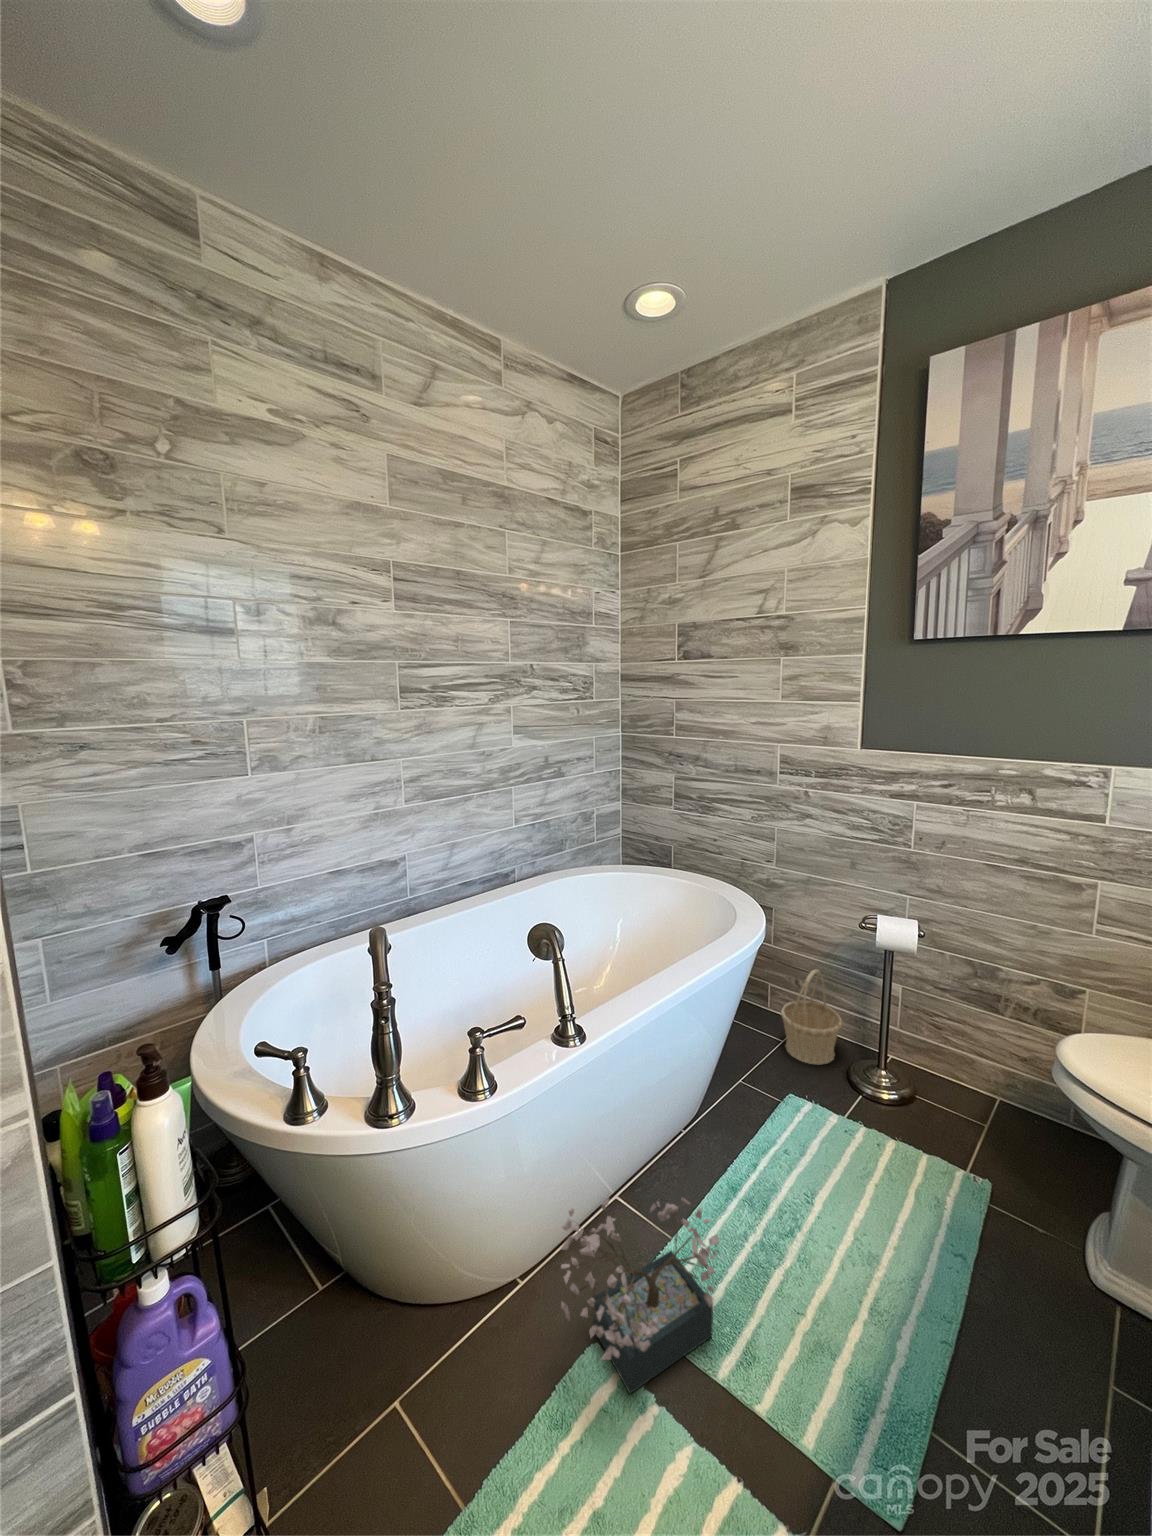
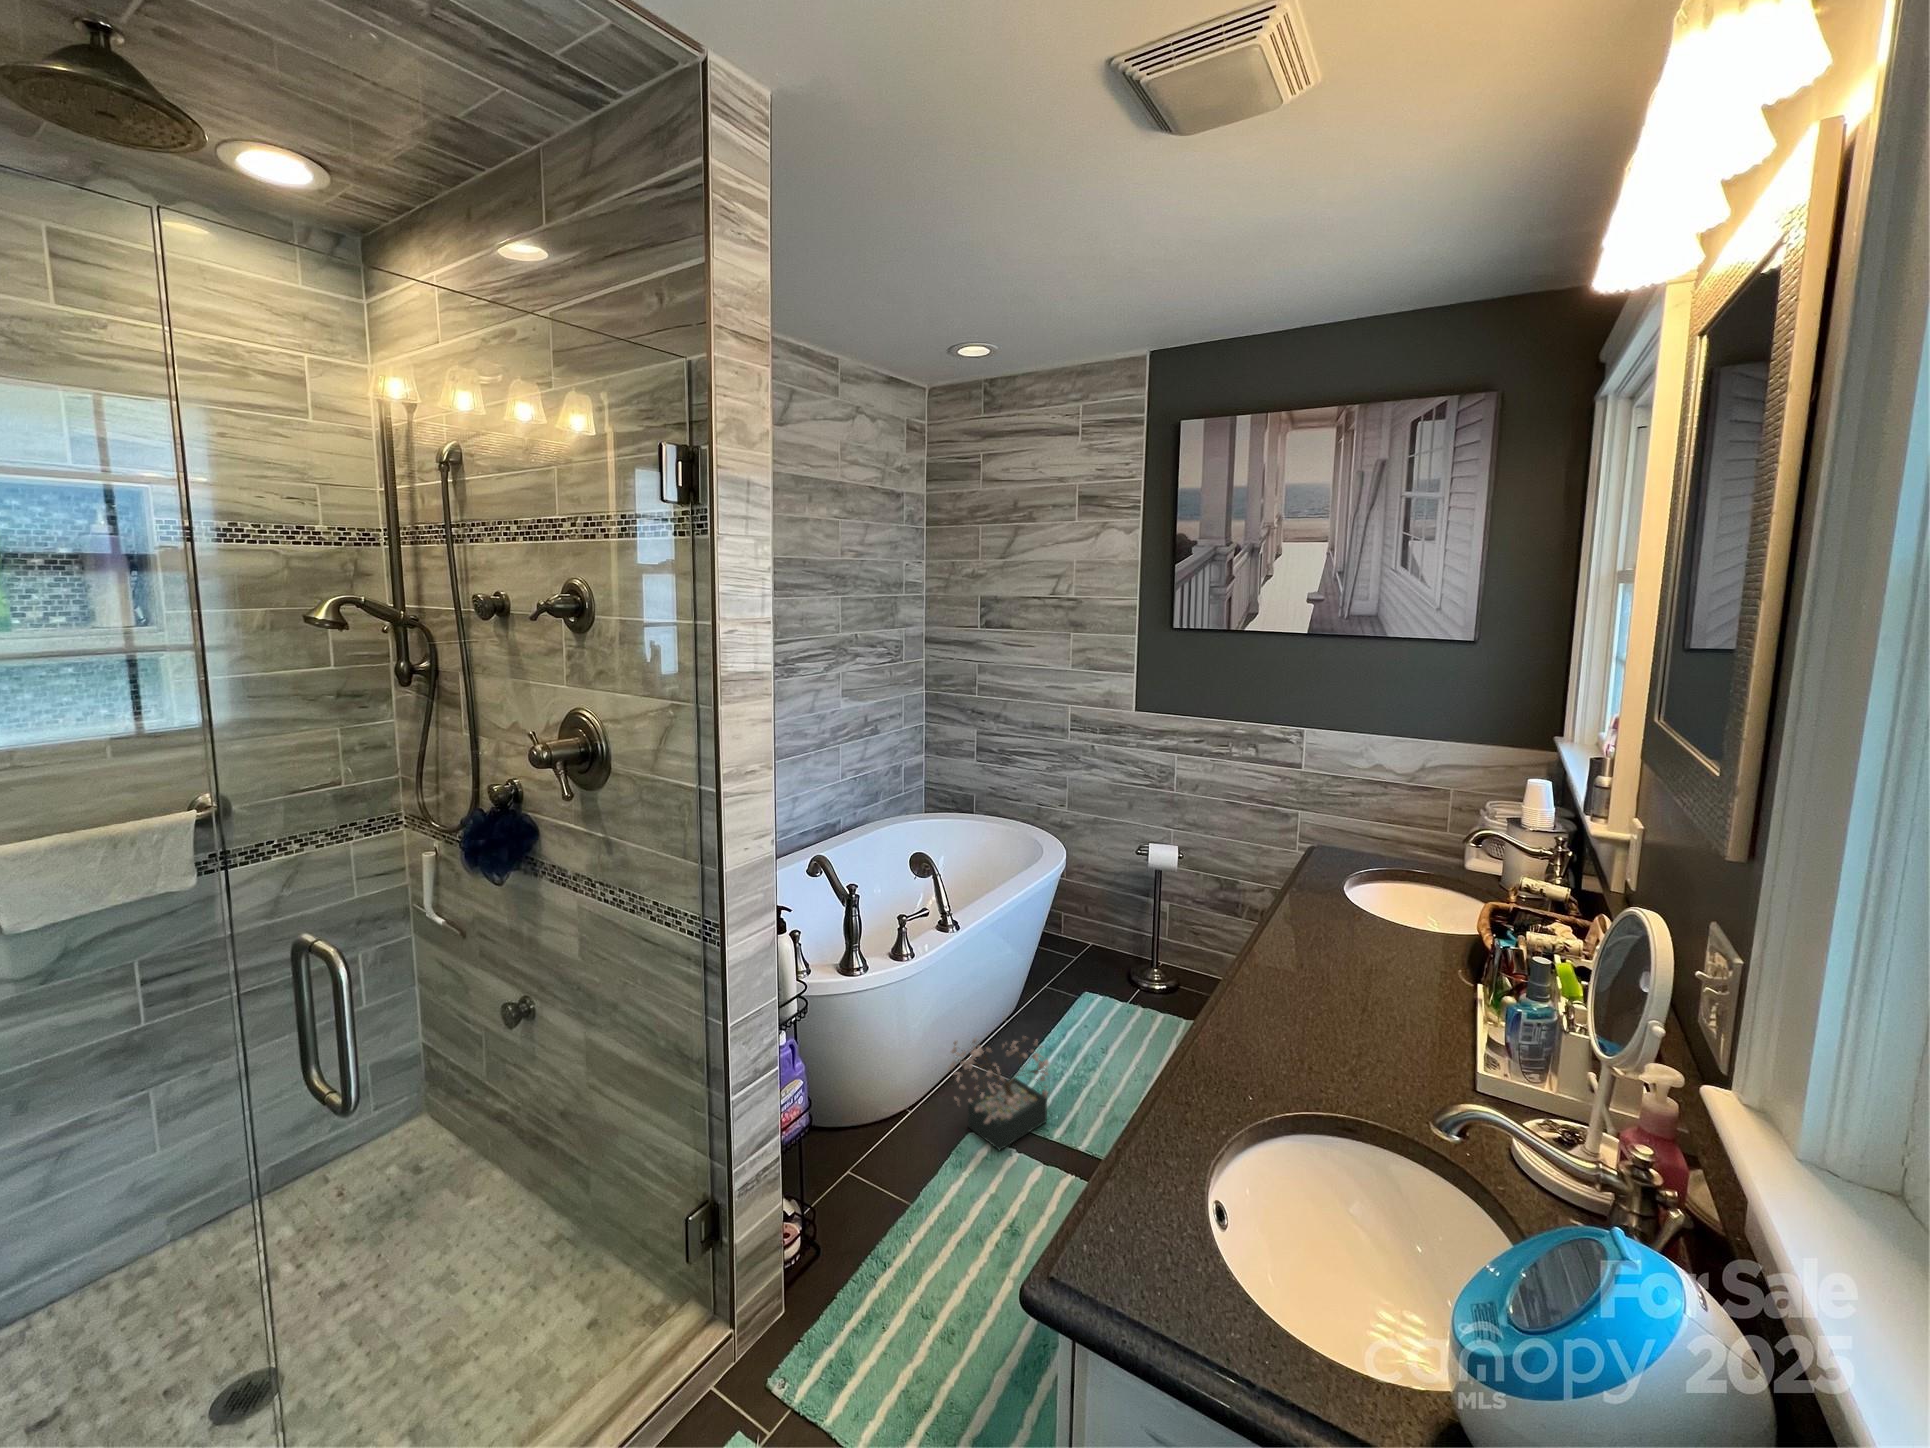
basket: present [781,969,842,1065] -> none [1075,894,1124,972]

